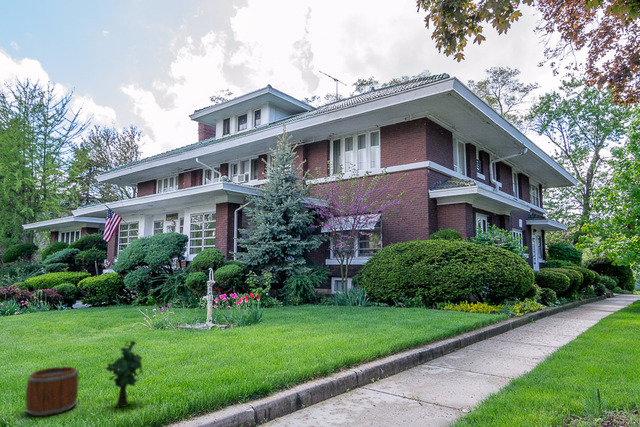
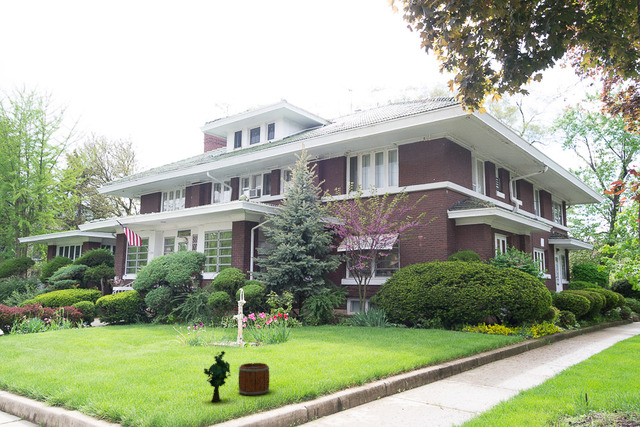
bucket: present [26,367,78,416] -> present [239,363,269,396]

